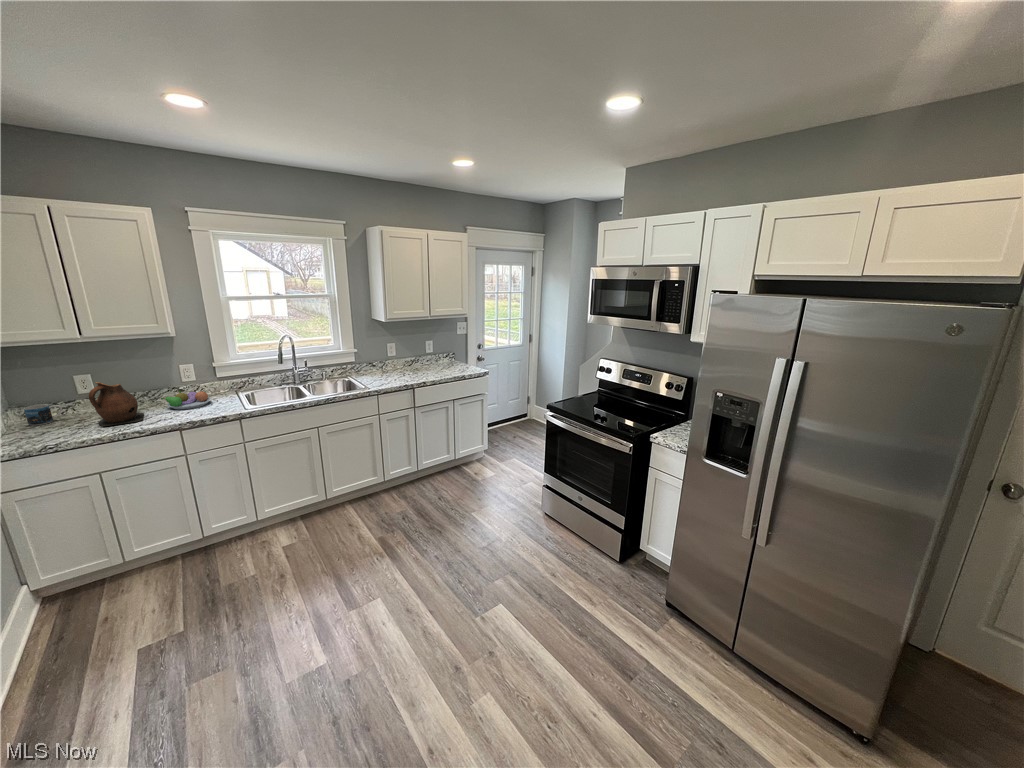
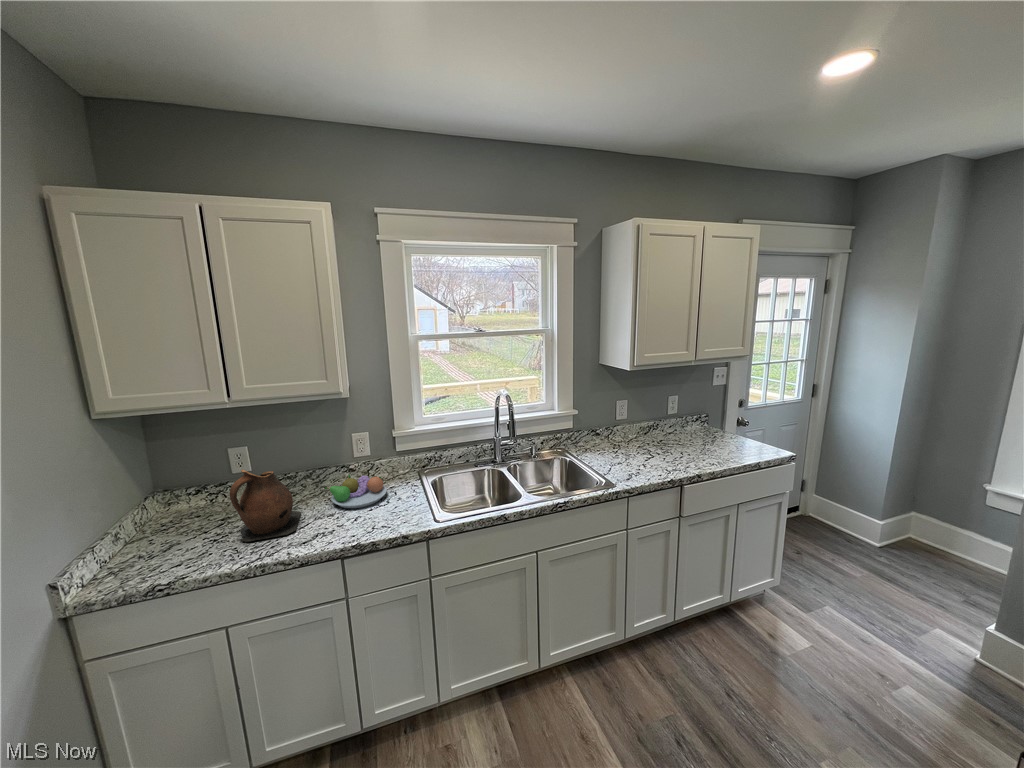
mug: present [24,404,62,426] -> none [164,491,209,525]

